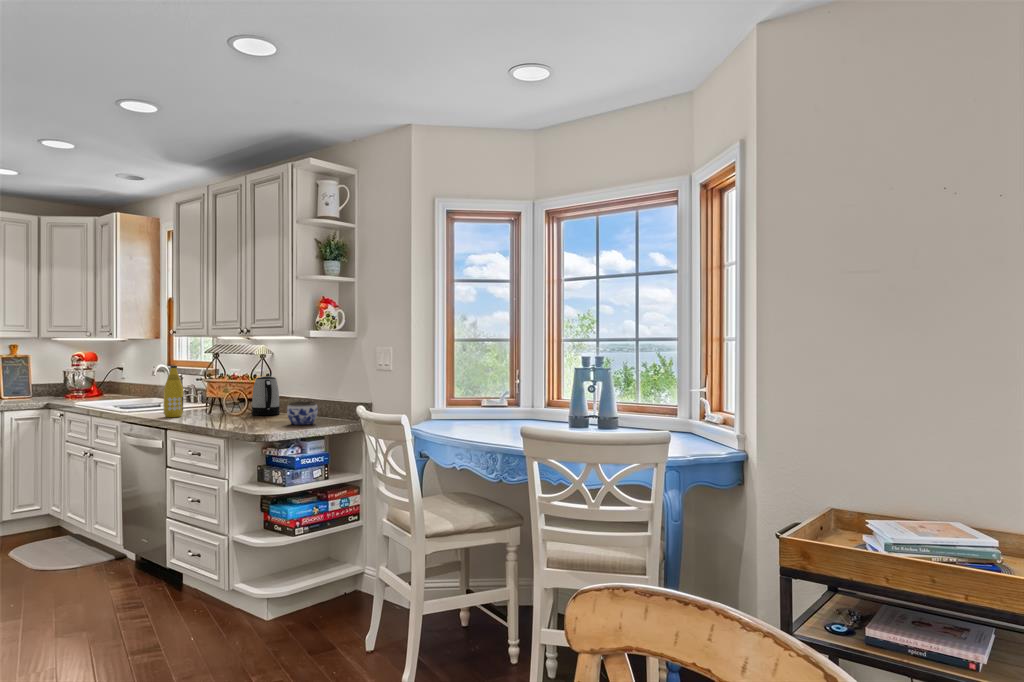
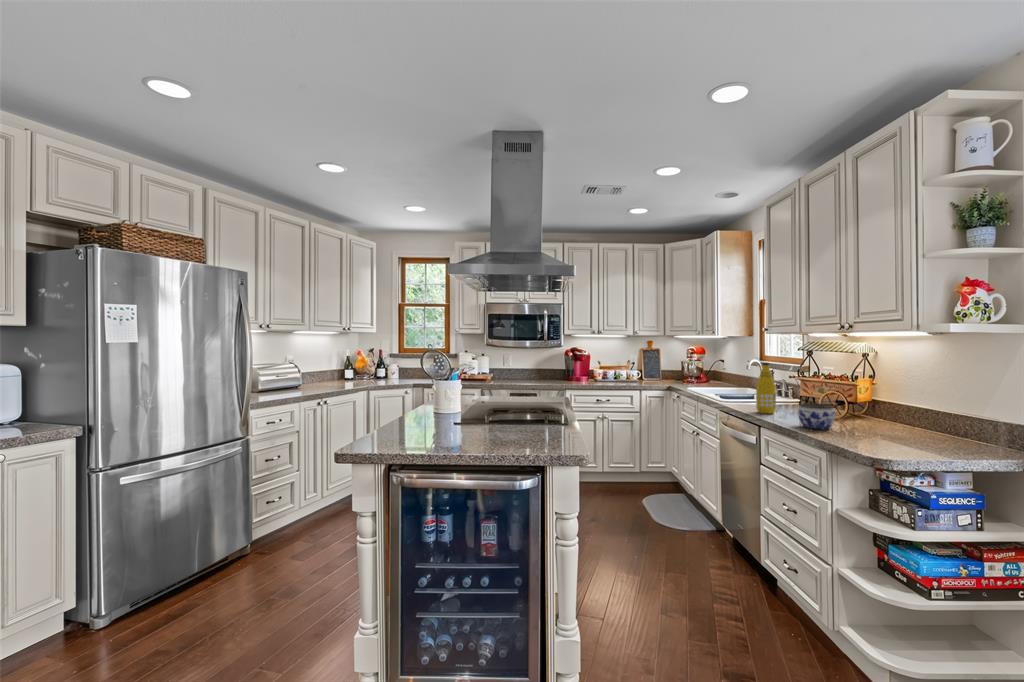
kettle: present [252,376,280,415] -> none [854,378,891,424]
jar: present [287,402,318,425] -> present [798,403,836,429]

